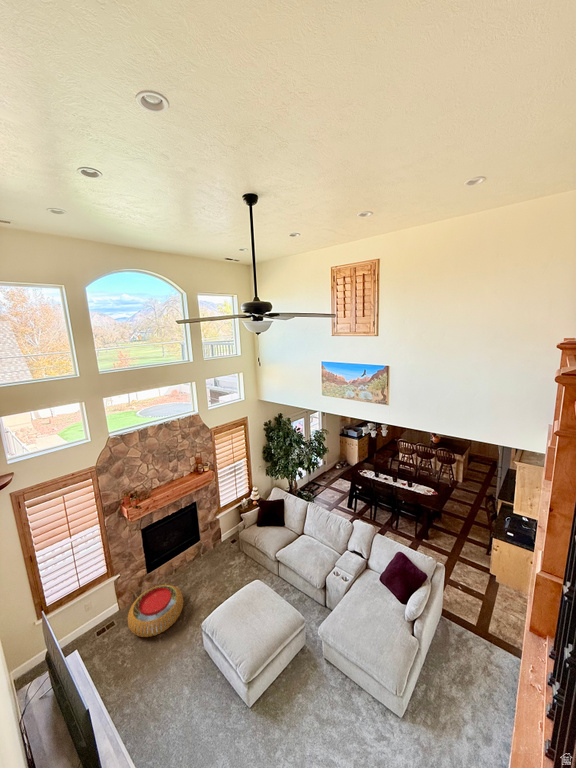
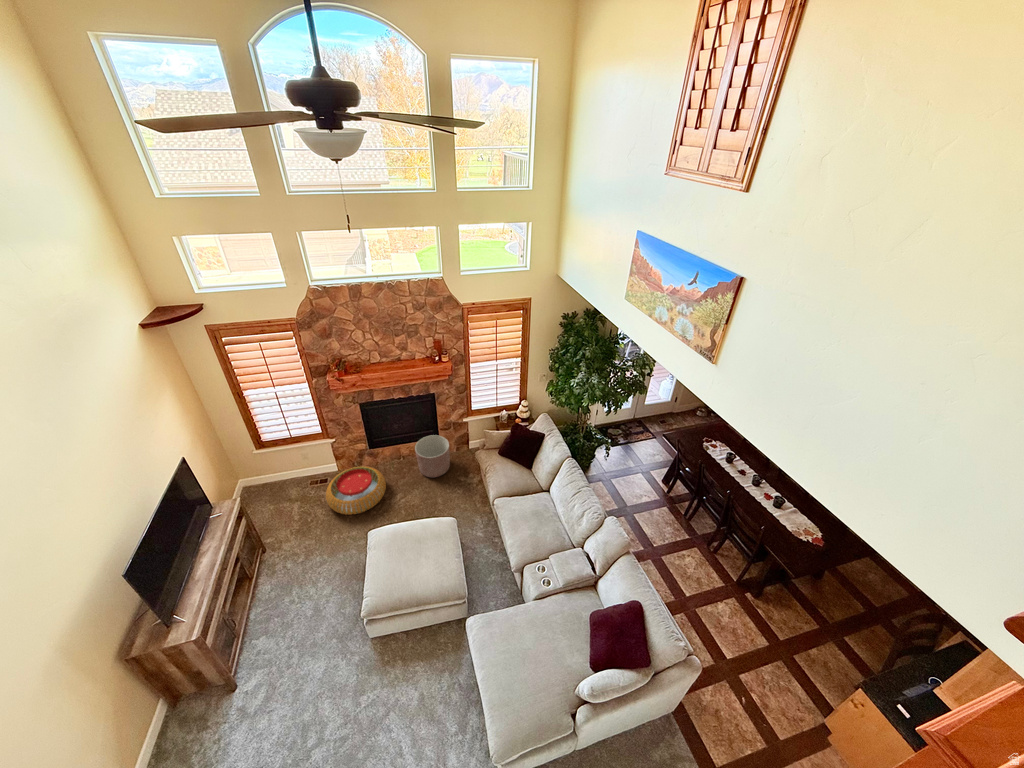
planter: none [191,535,220,573] -> present [415,435,450,477]

